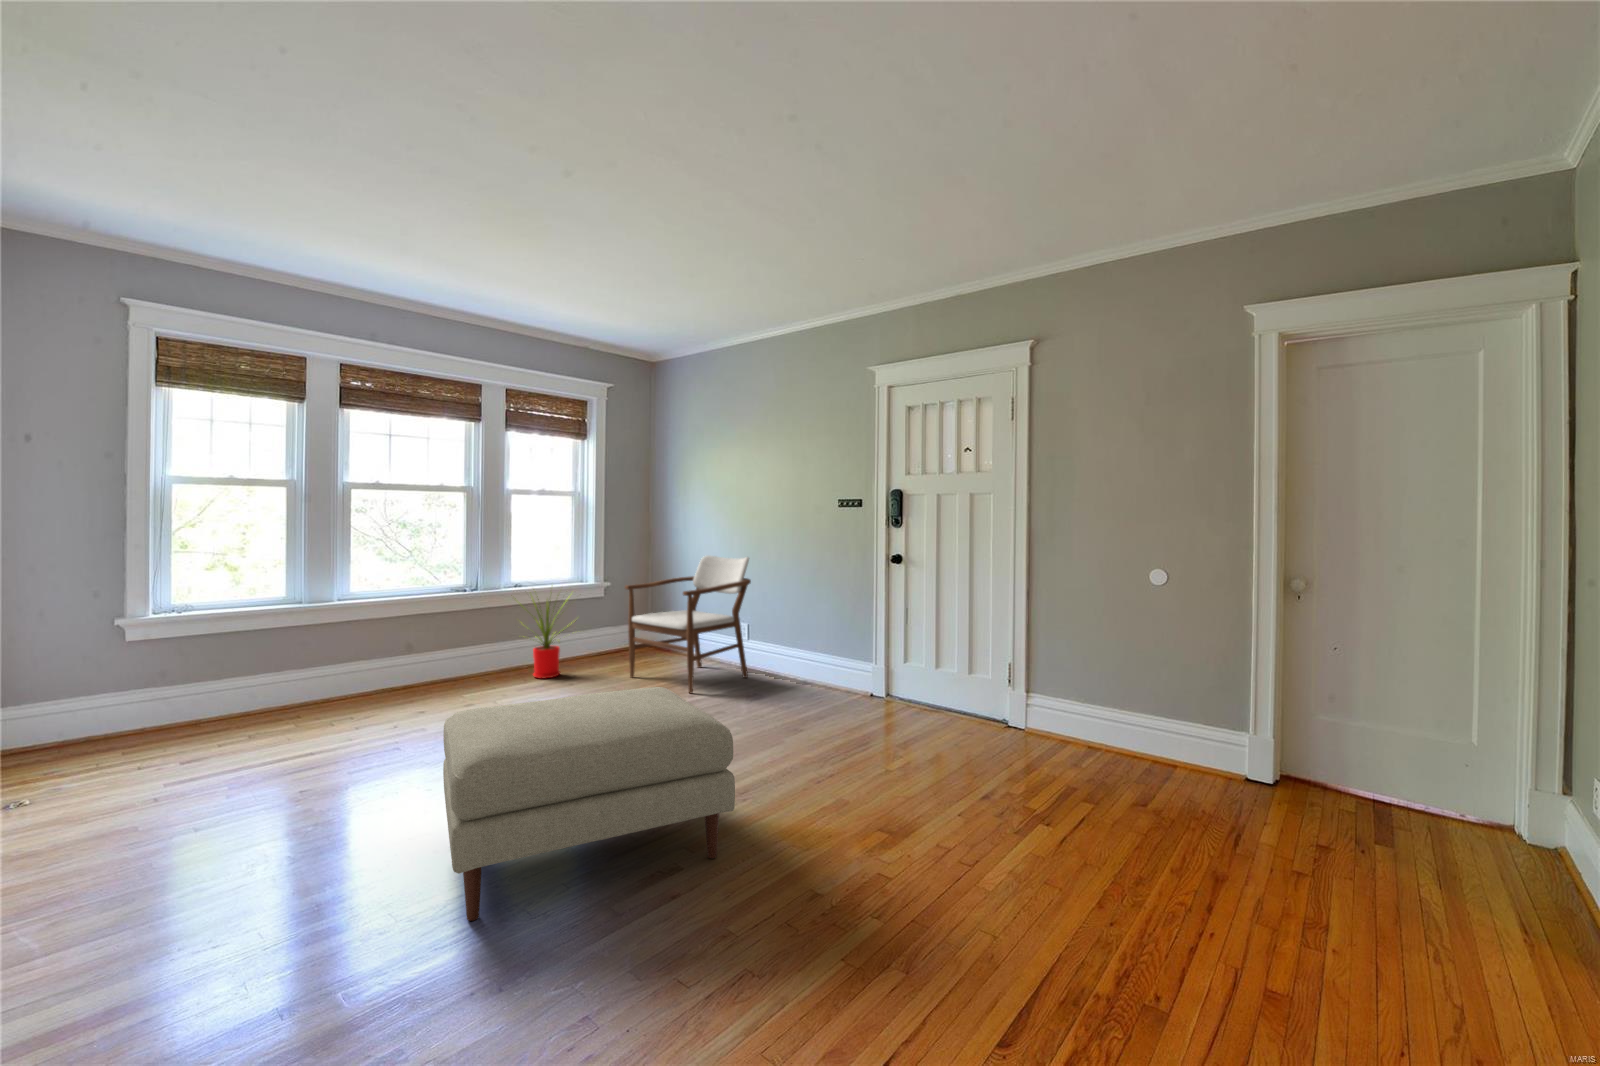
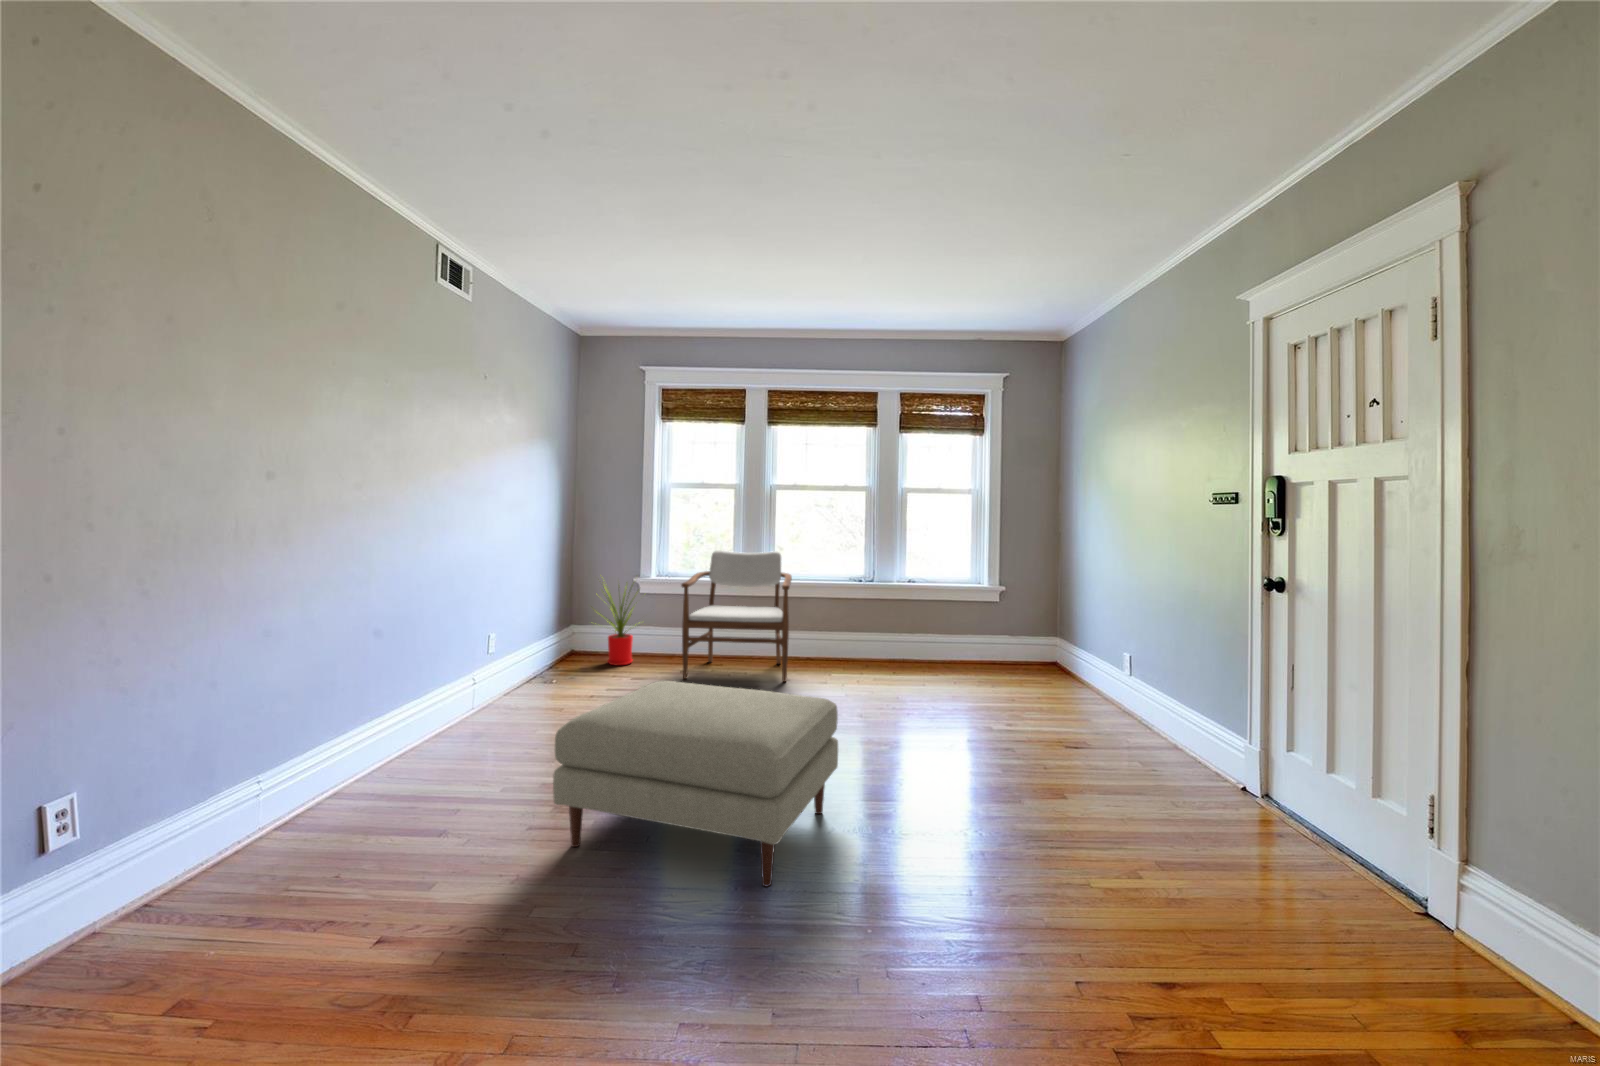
armchair: present [625,555,751,693] -> present [681,550,792,682]
house plant: present [520,599,570,678] -> present [600,584,637,665]

